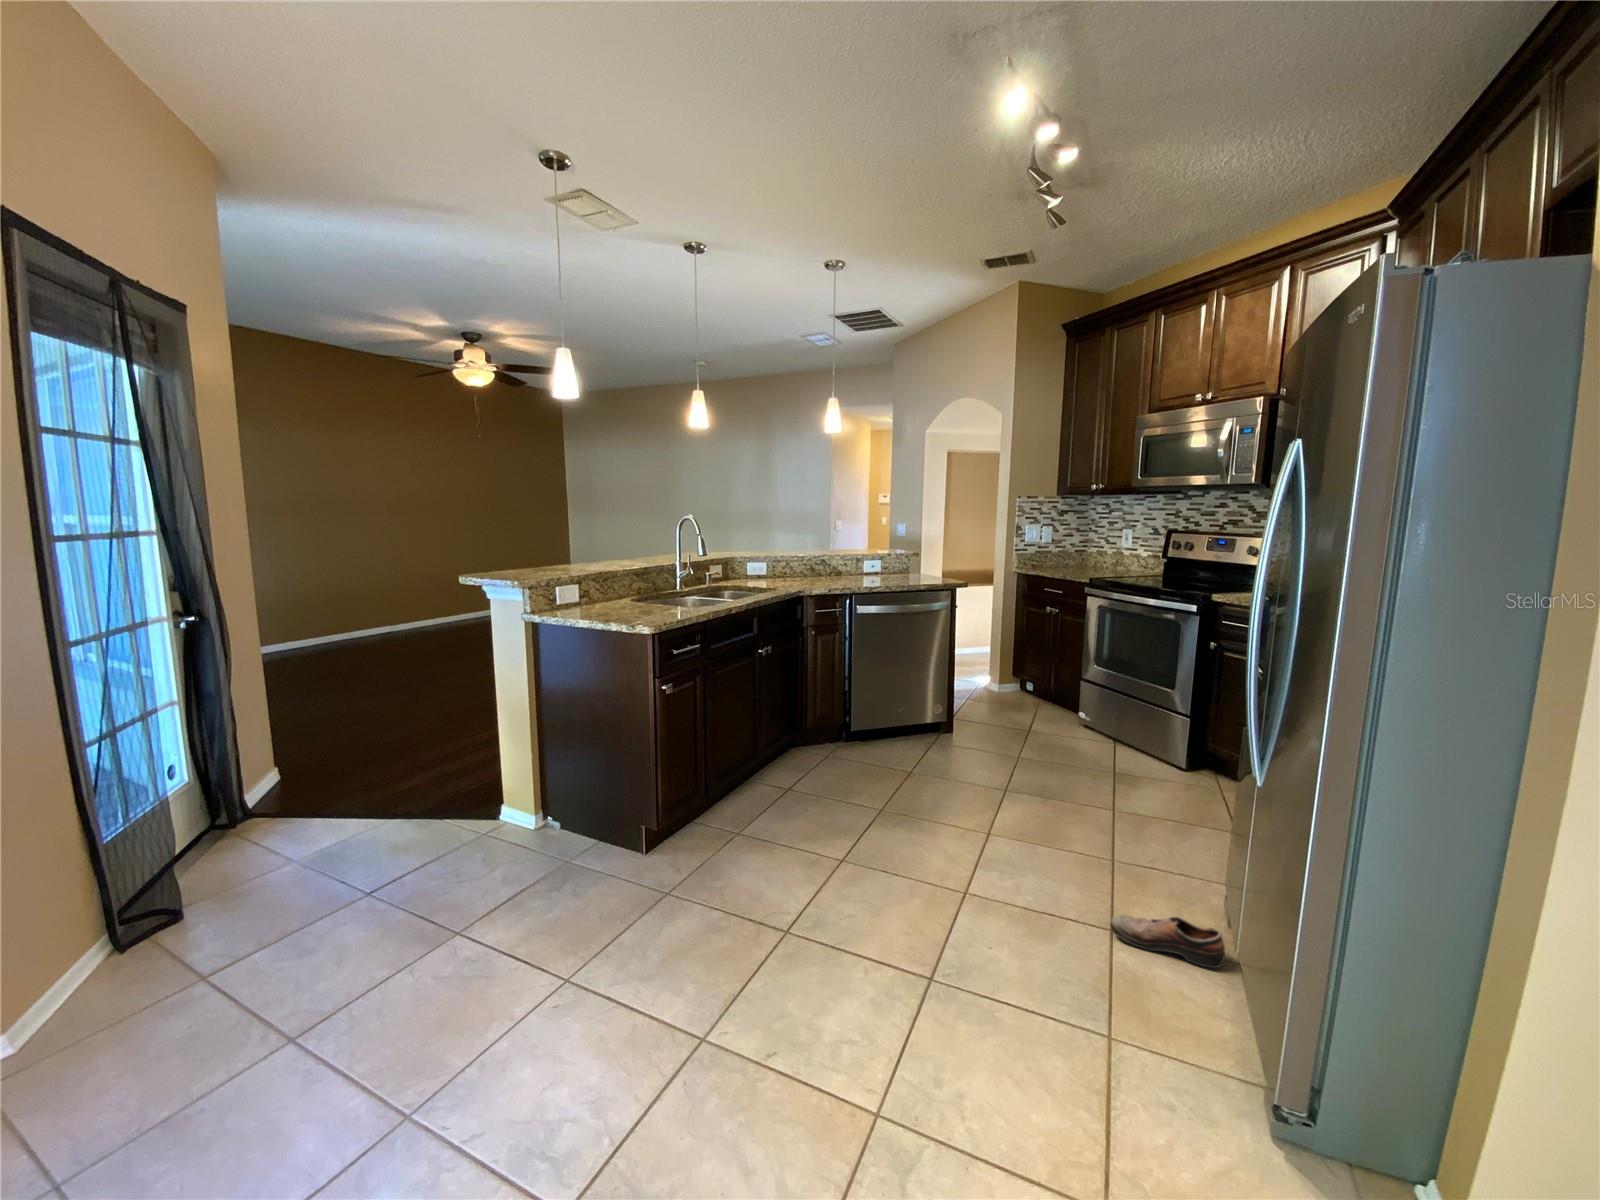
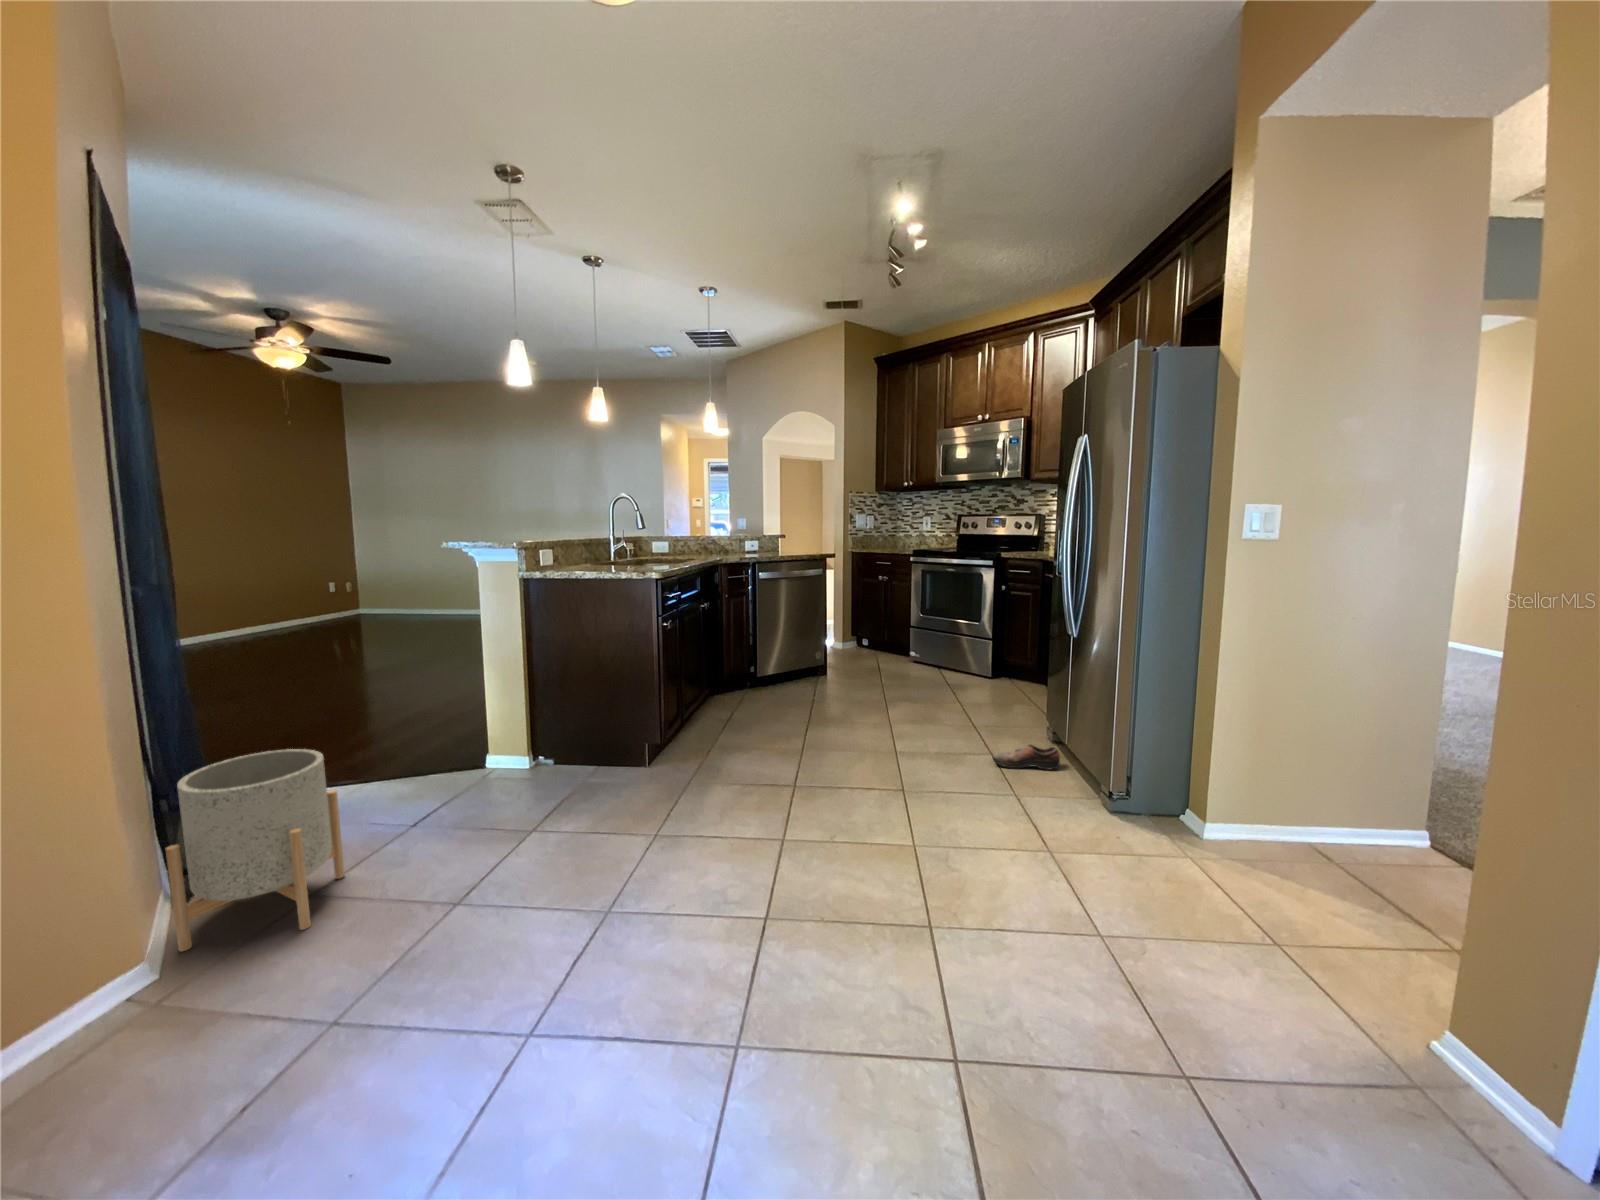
planter: none [110,797,307,996] -> present [166,749,345,951]

